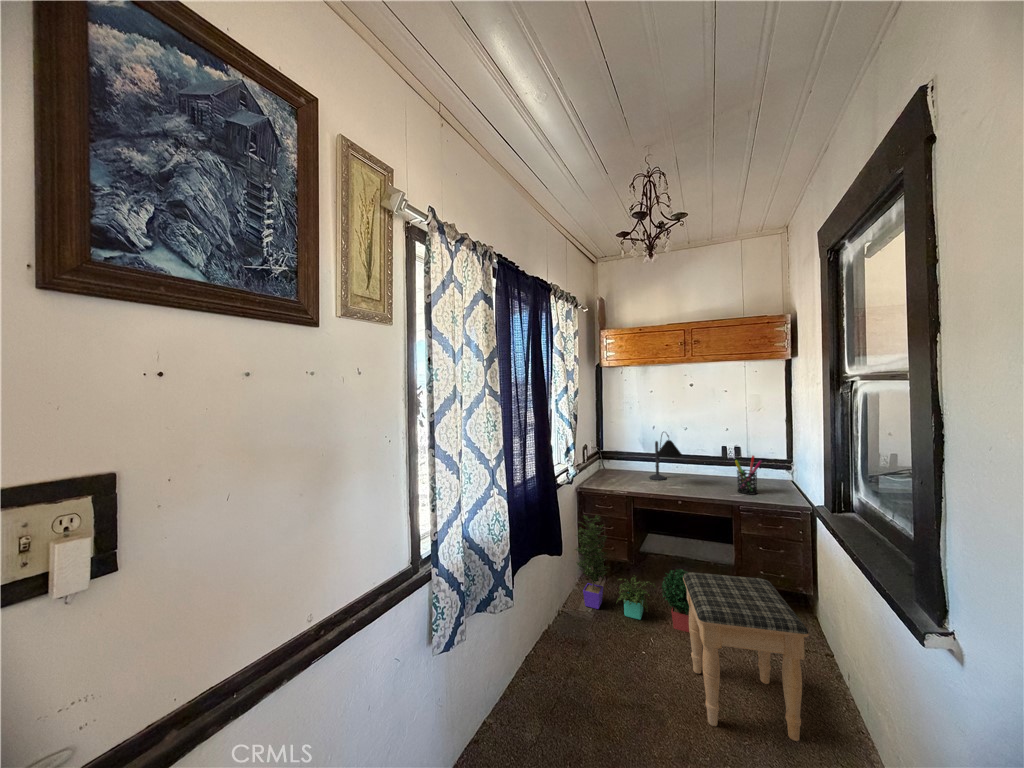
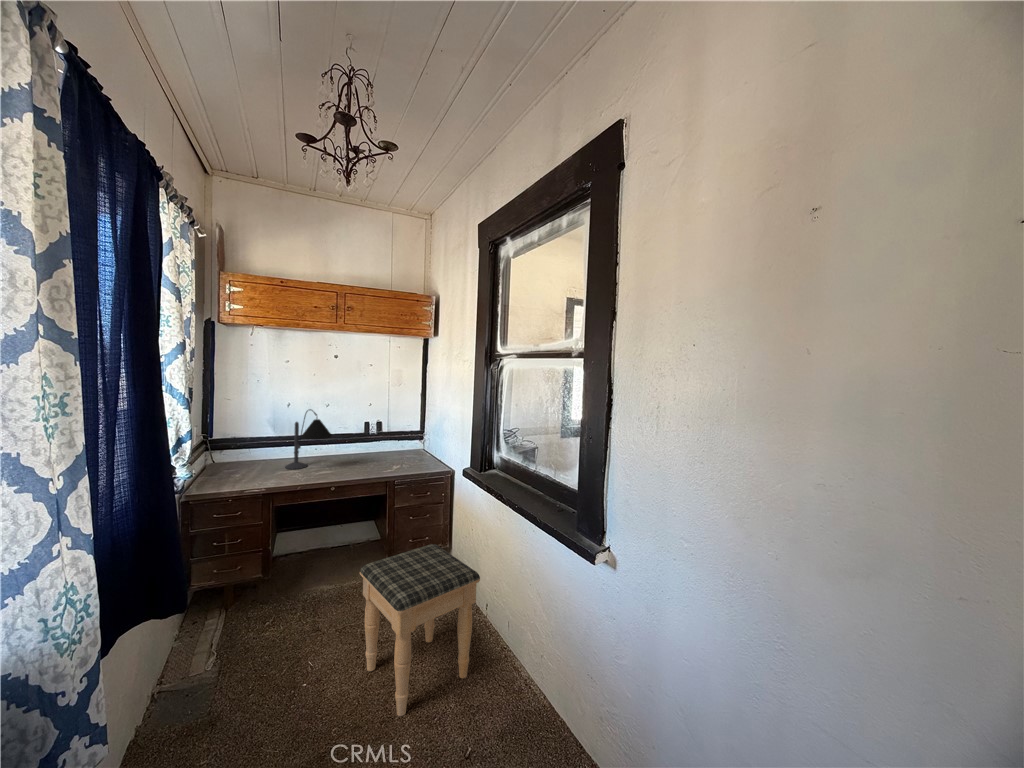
pen holder: present [735,456,762,495] -> none [385,429,410,467]
potted plant: present [575,515,689,632] -> none [179,533,367,672]

